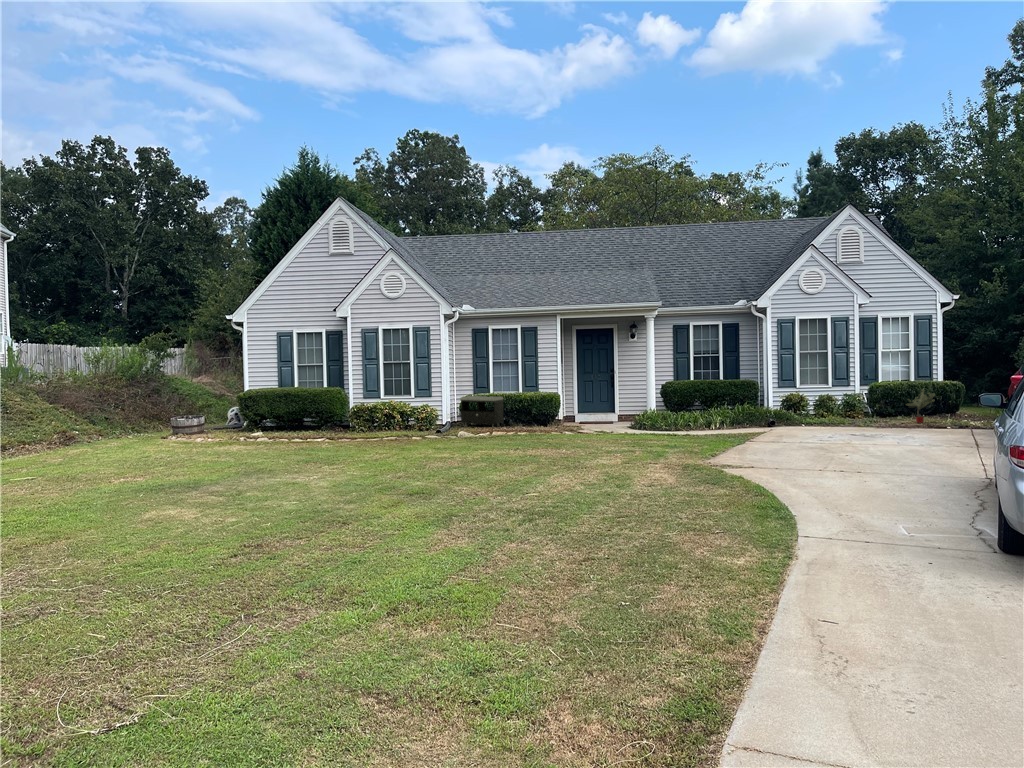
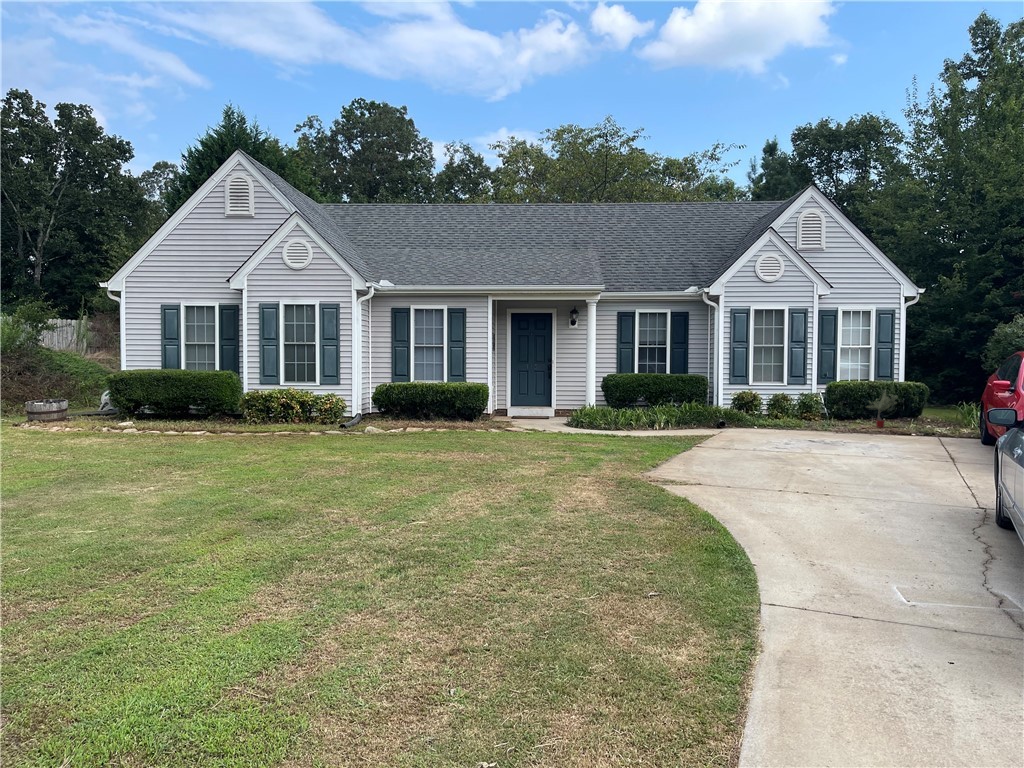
storage bench: present [460,396,503,427] -> none [372,385,422,422]

